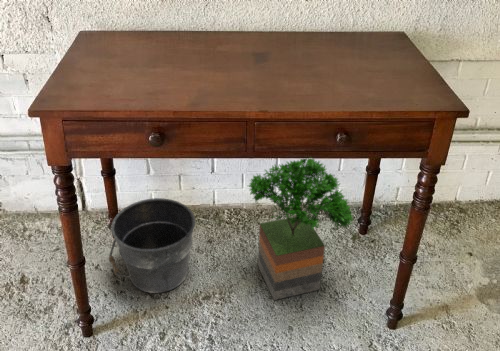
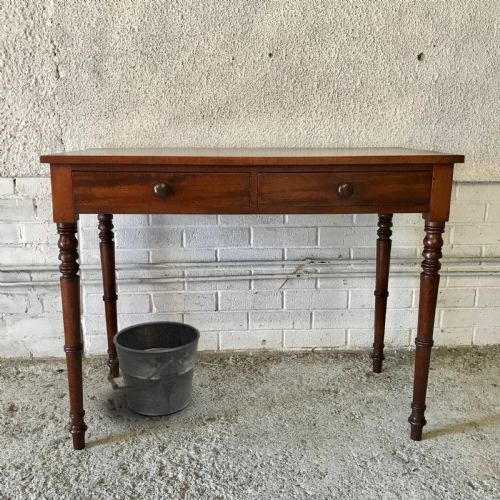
potted tree: present [249,159,353,300] -> none [253,263,363,420]

